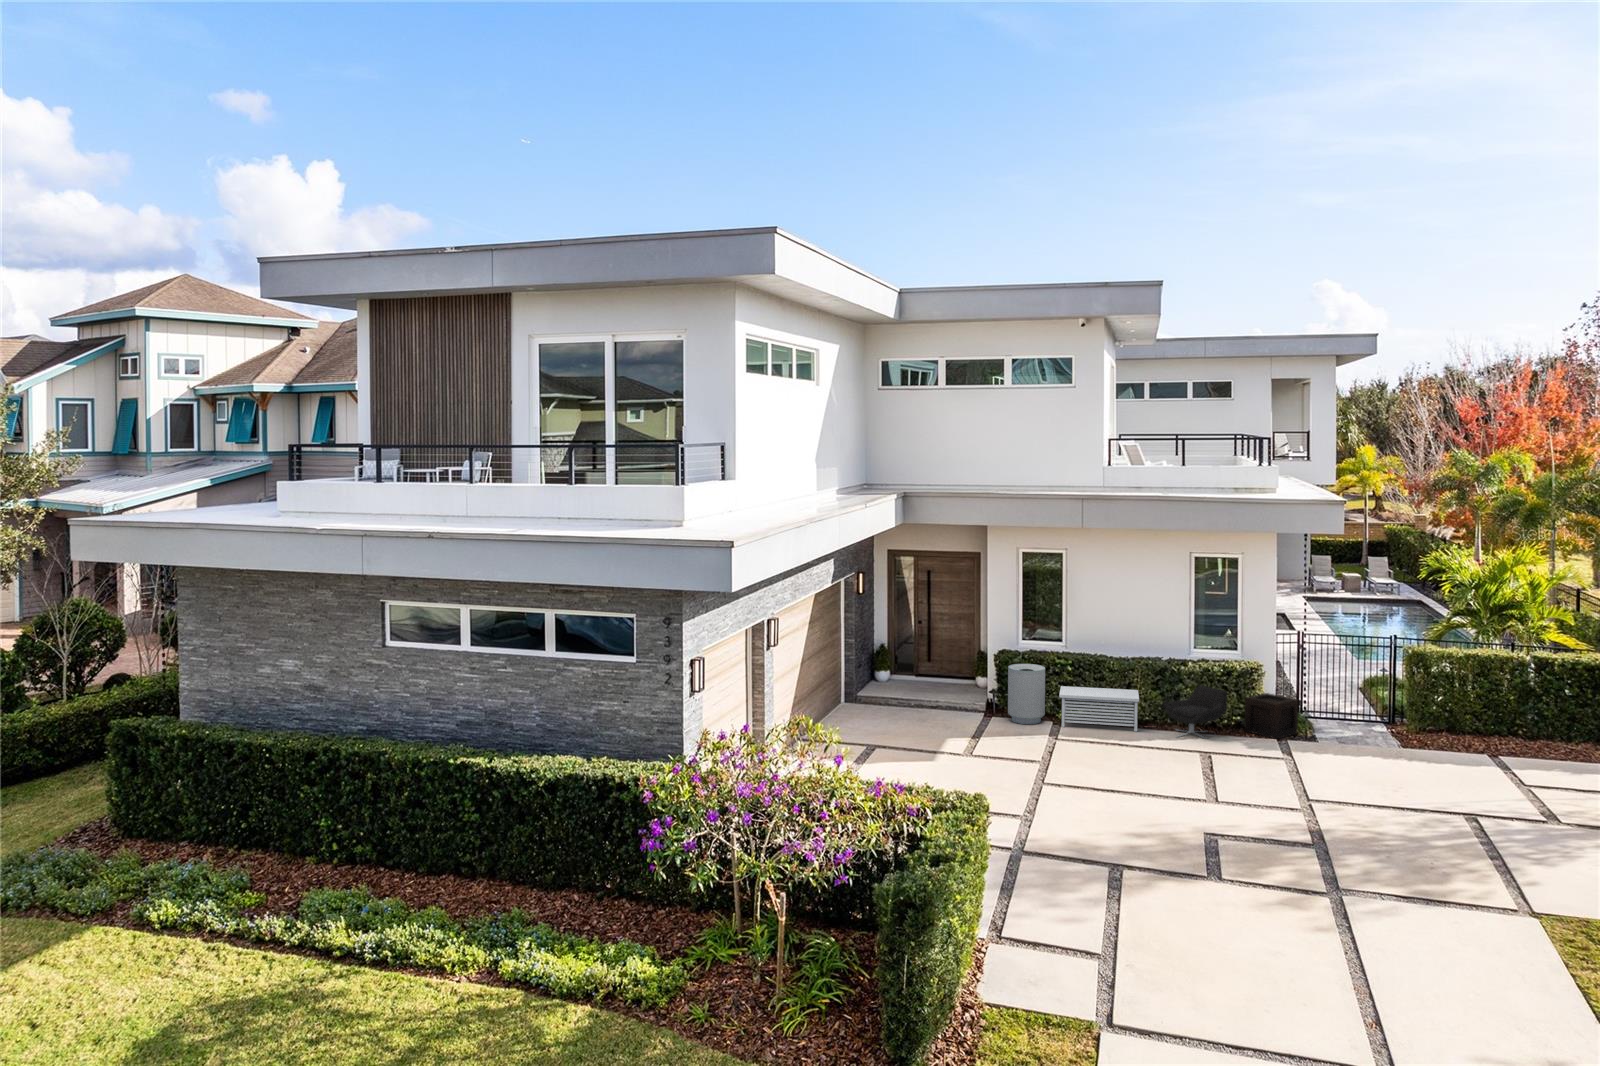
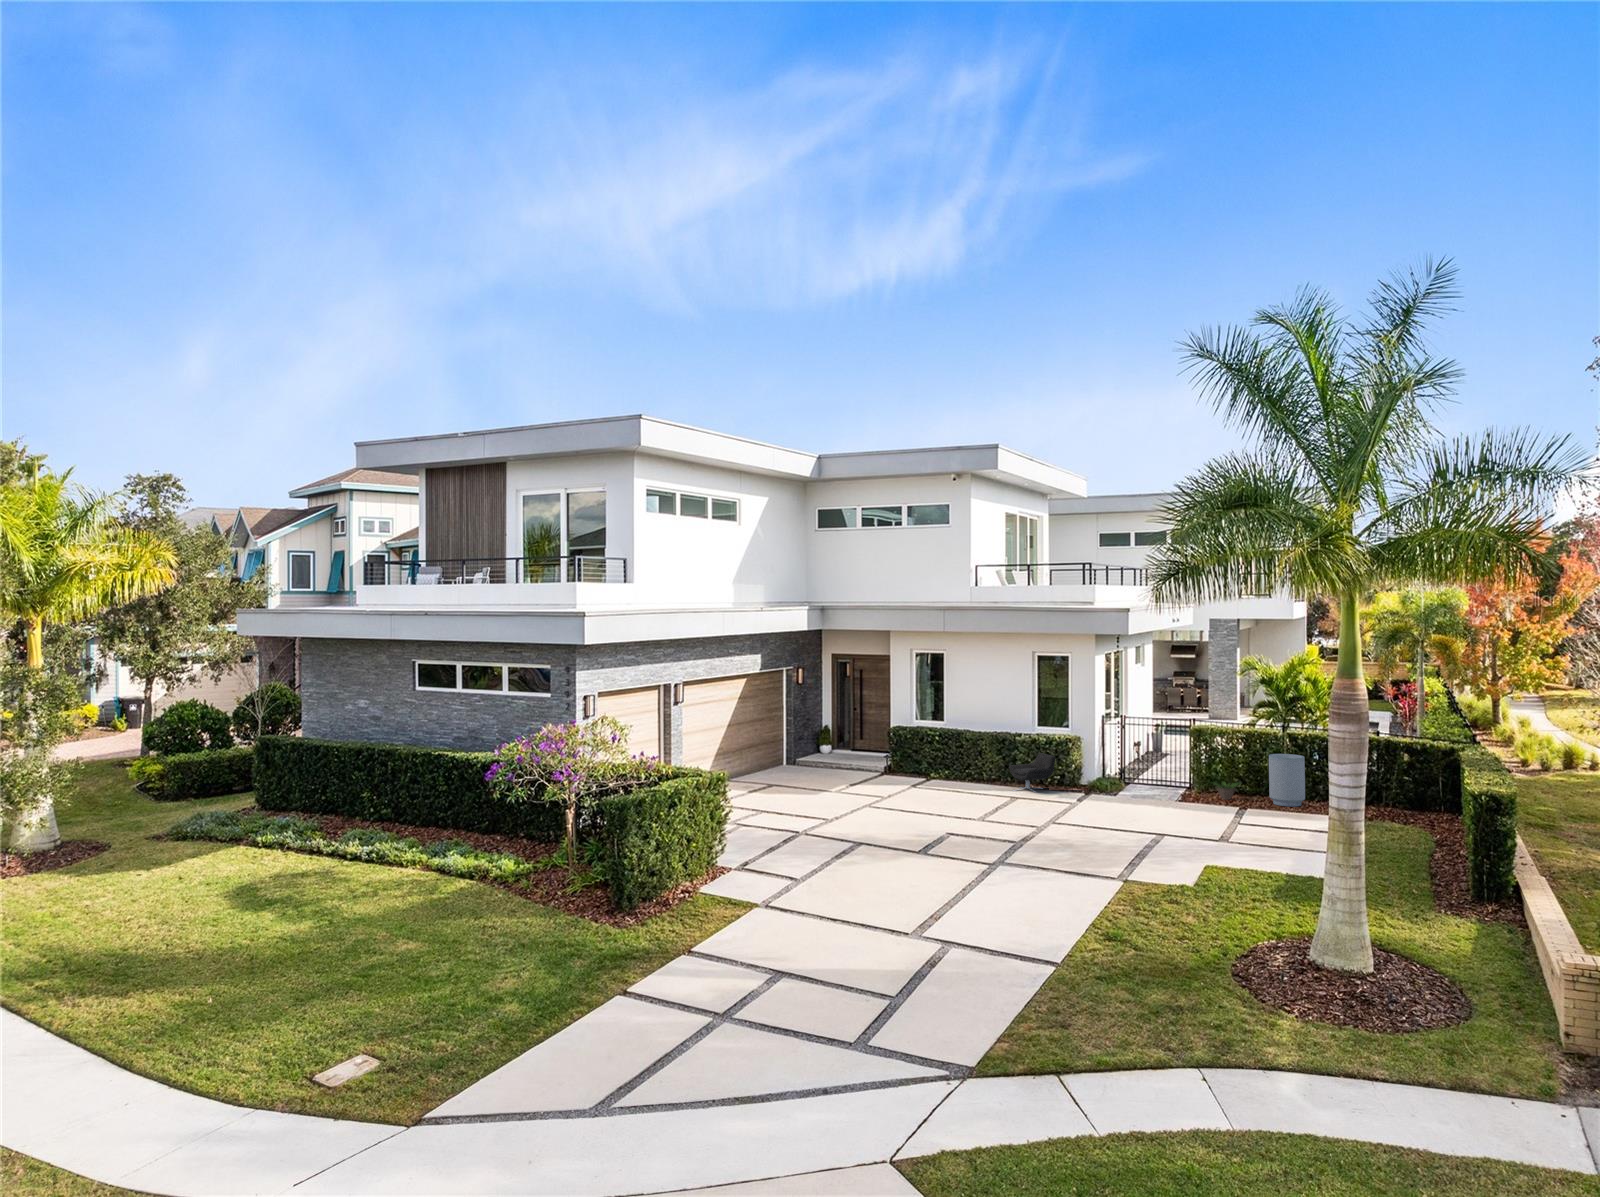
trash can: present [1008,664,1045,724] -> present [1269,754,1305,807]
storage bench: present [1059,686,1139,732] -> none [930,754,996,787]
wooden crate: present [1245,693,1298,739] -> none [1073,761,1113,794]
decorative plant: none [1419,718,1467,743] -> present [1215,782,1238,800]

